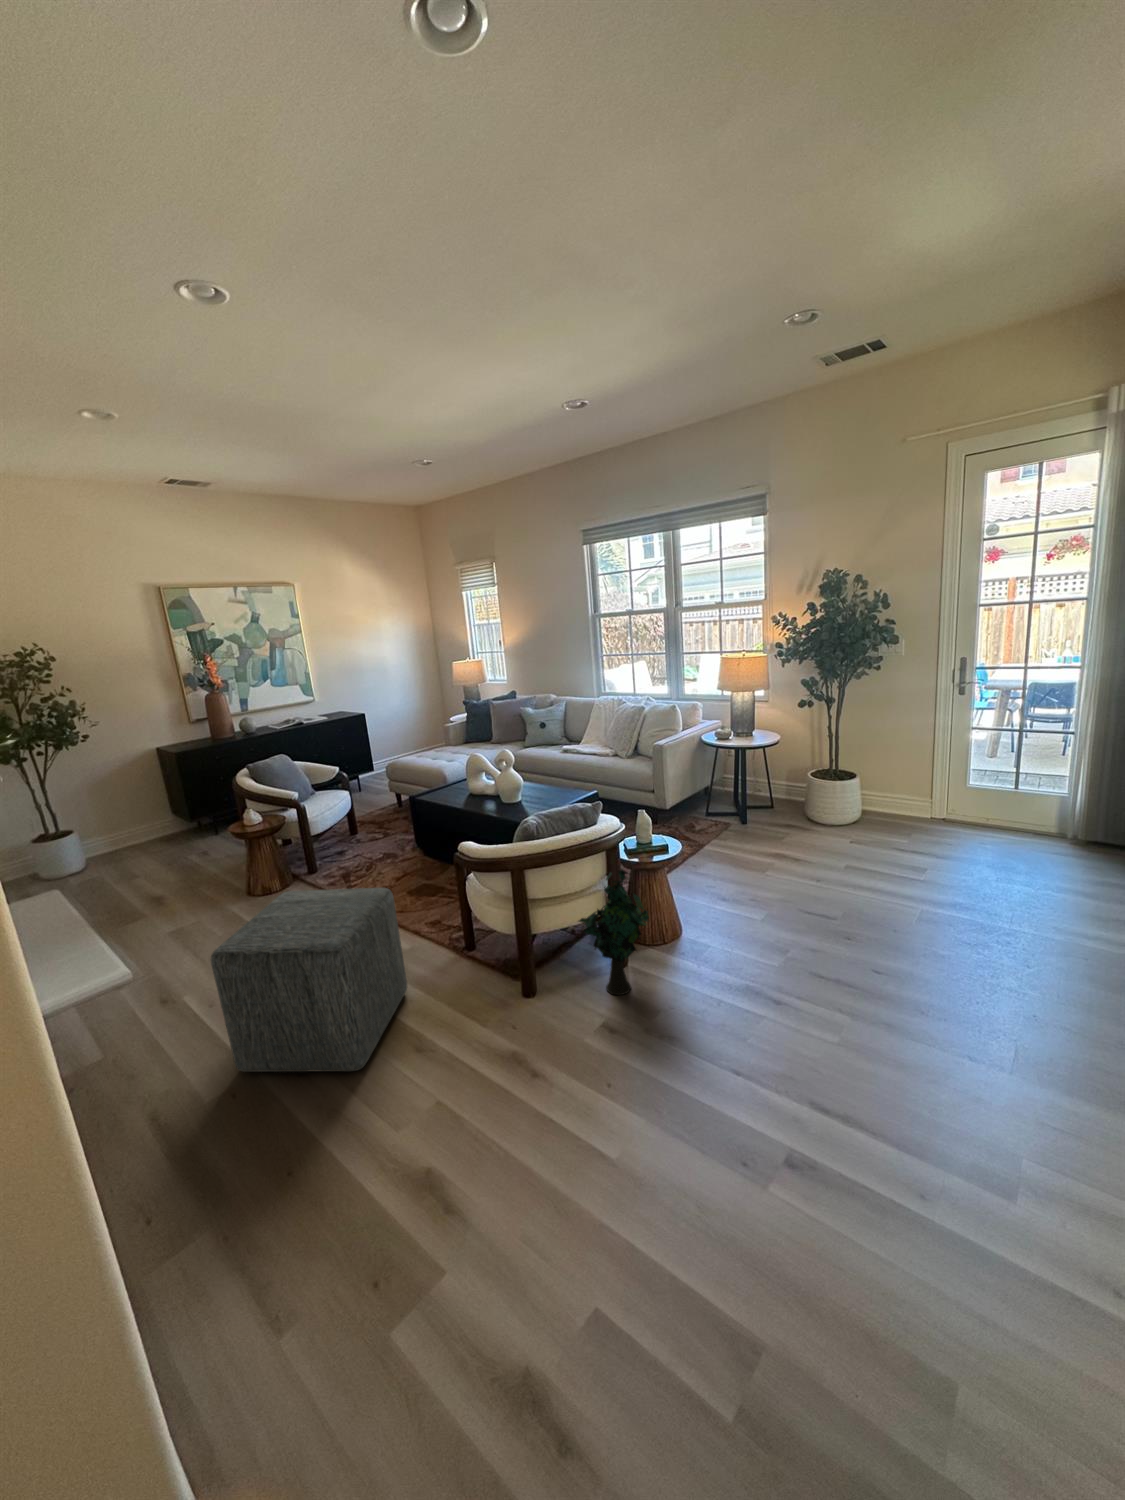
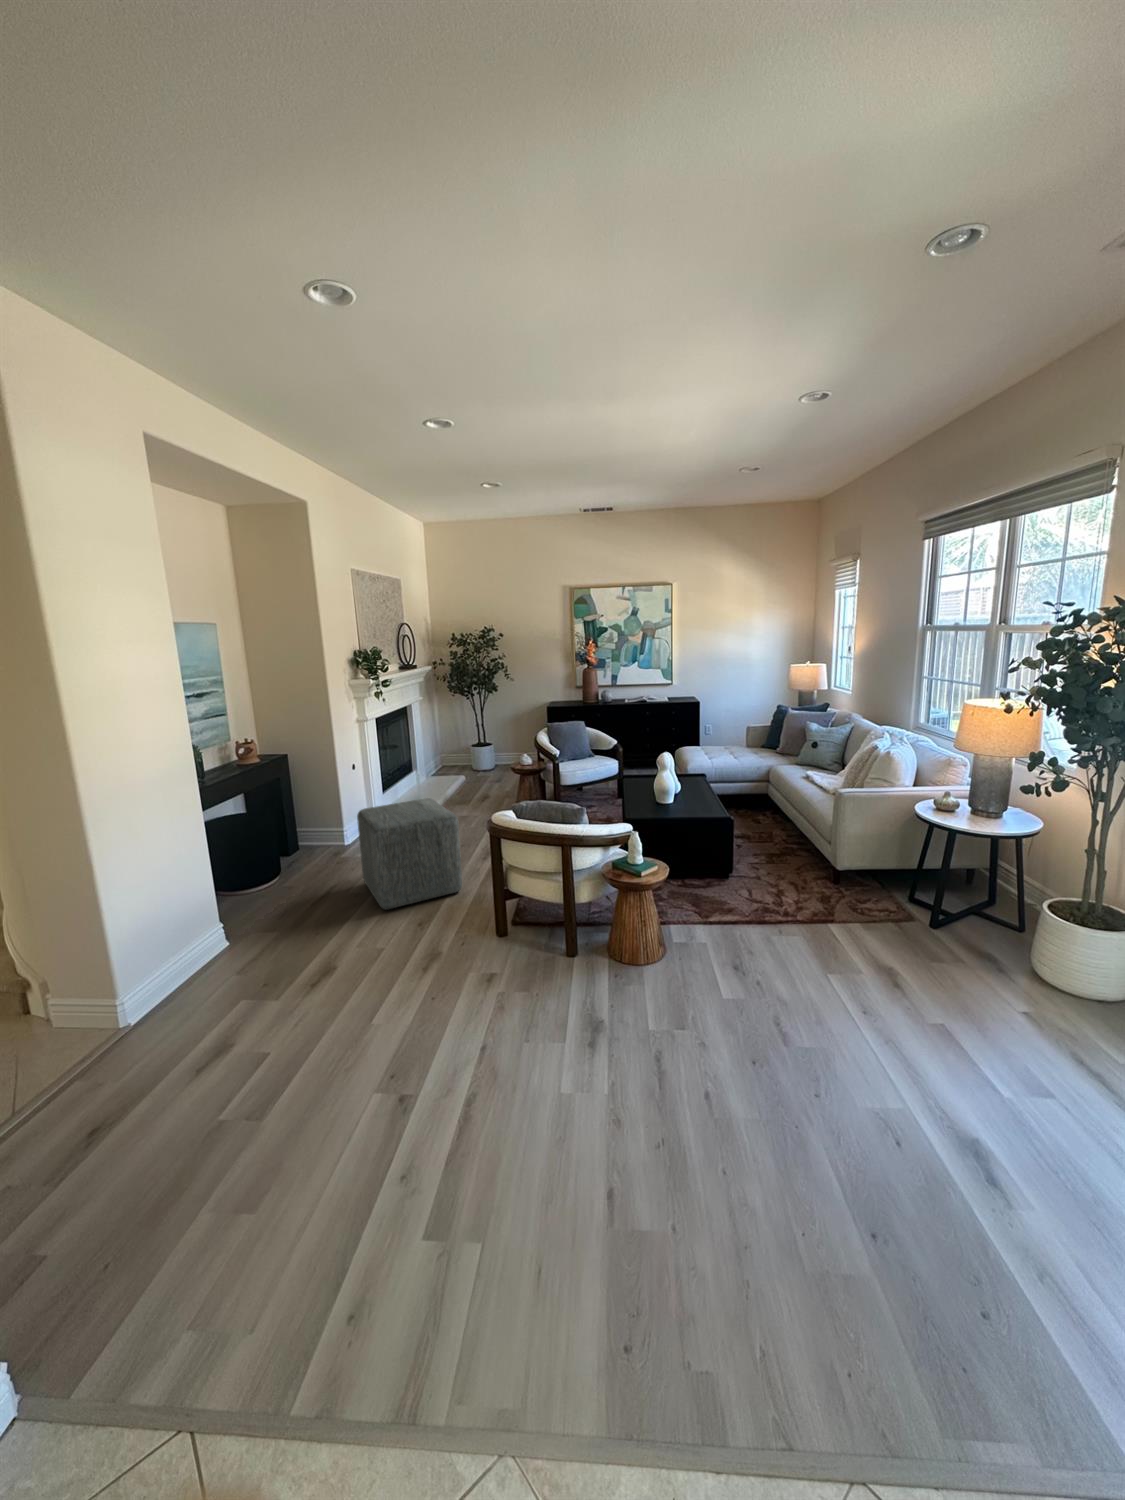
decorative plant: present [579,870,649,995] -> none [498,862,563,967]

